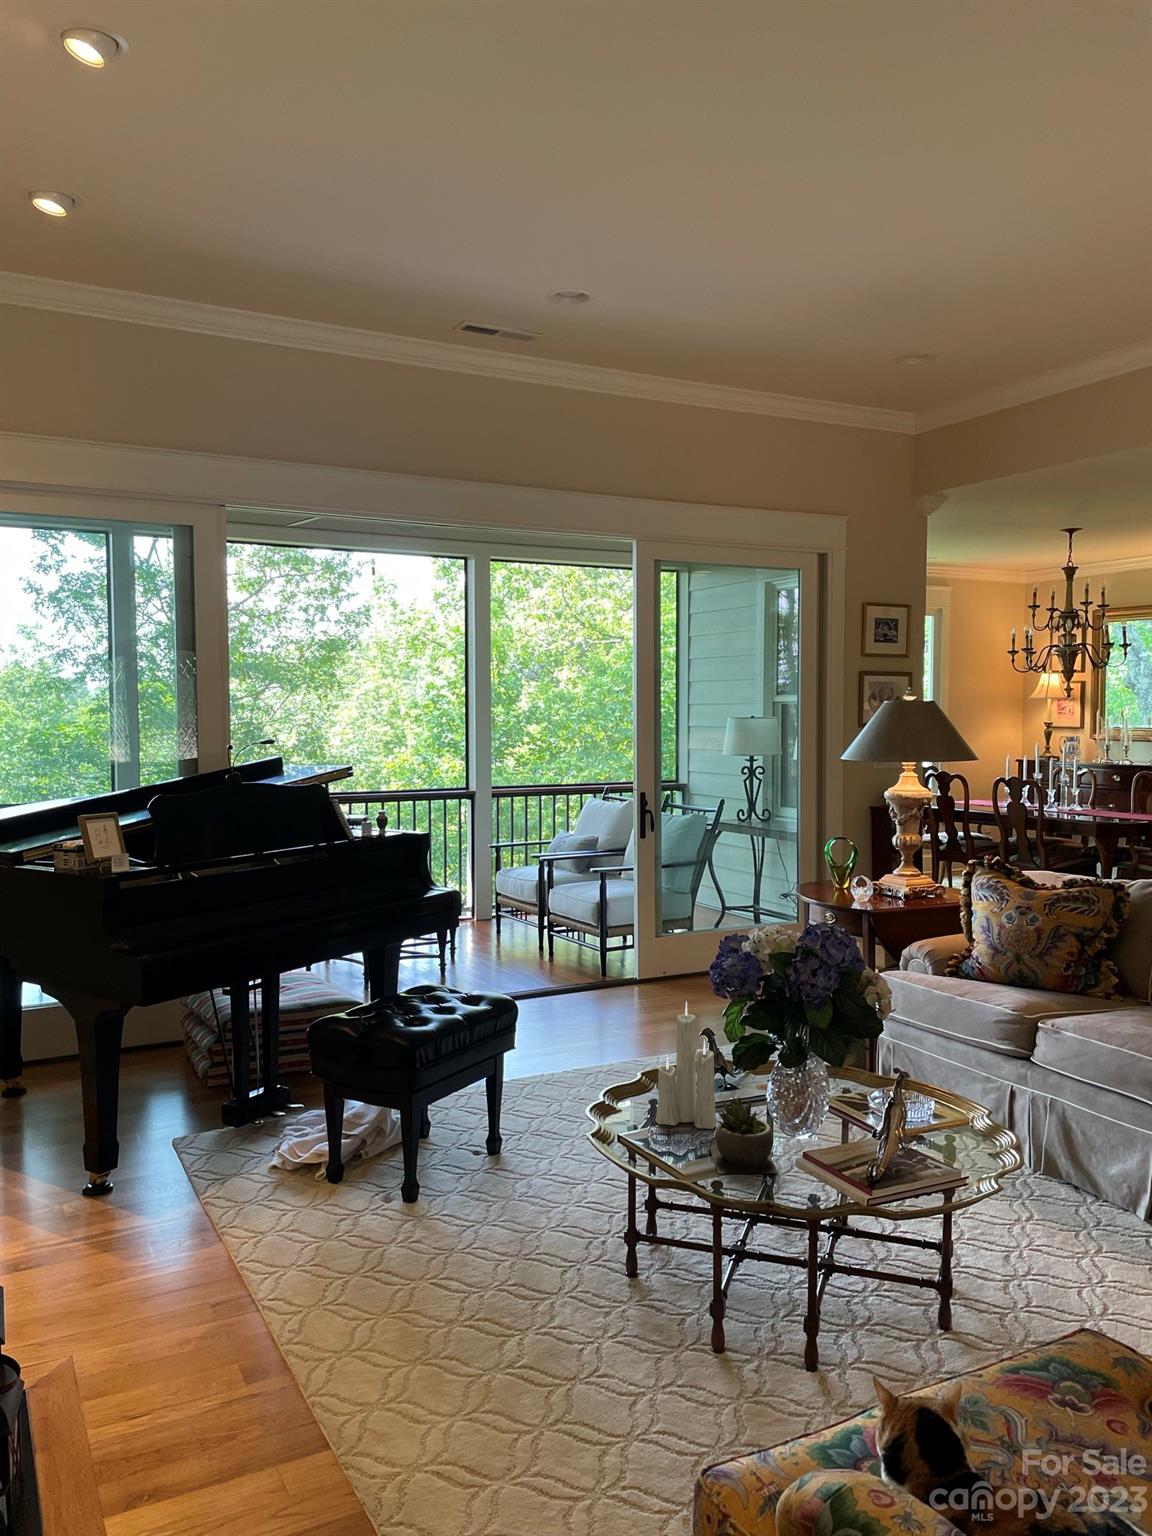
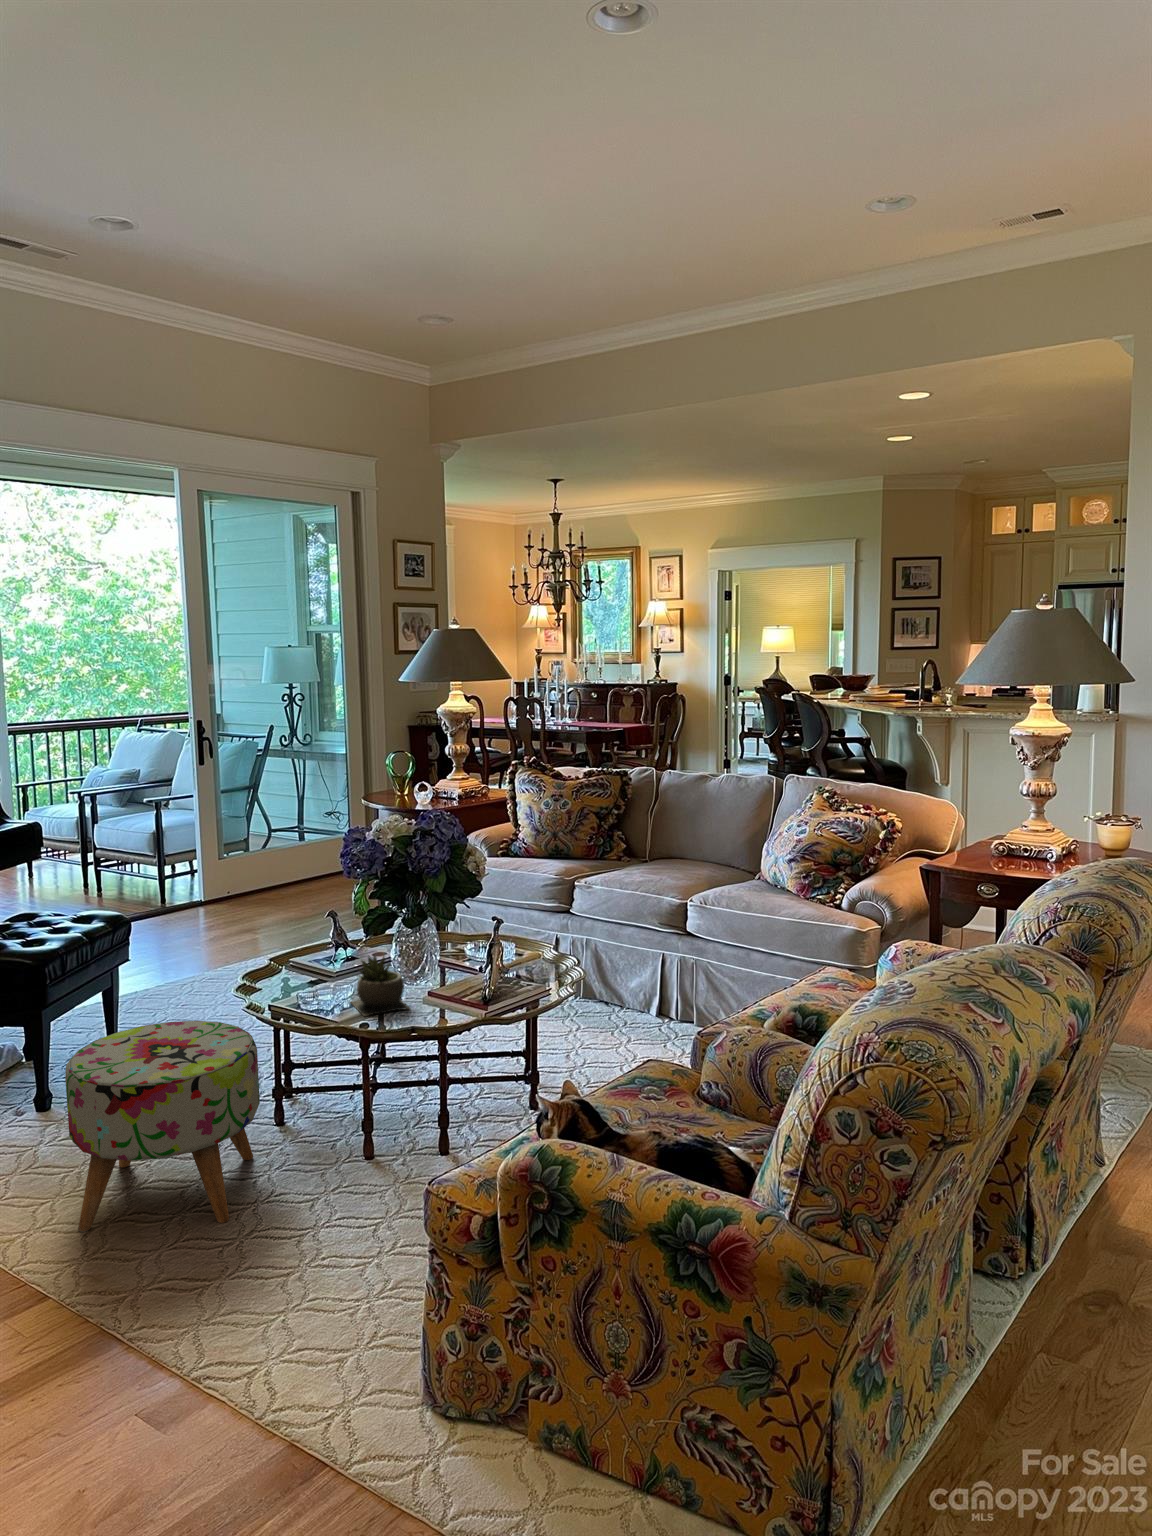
candle: present [656,1002,717,1129] -> none [296,879,349,992]
ottoman: none [387,1137,592,1397] -> present [65,1021,260,1232]

